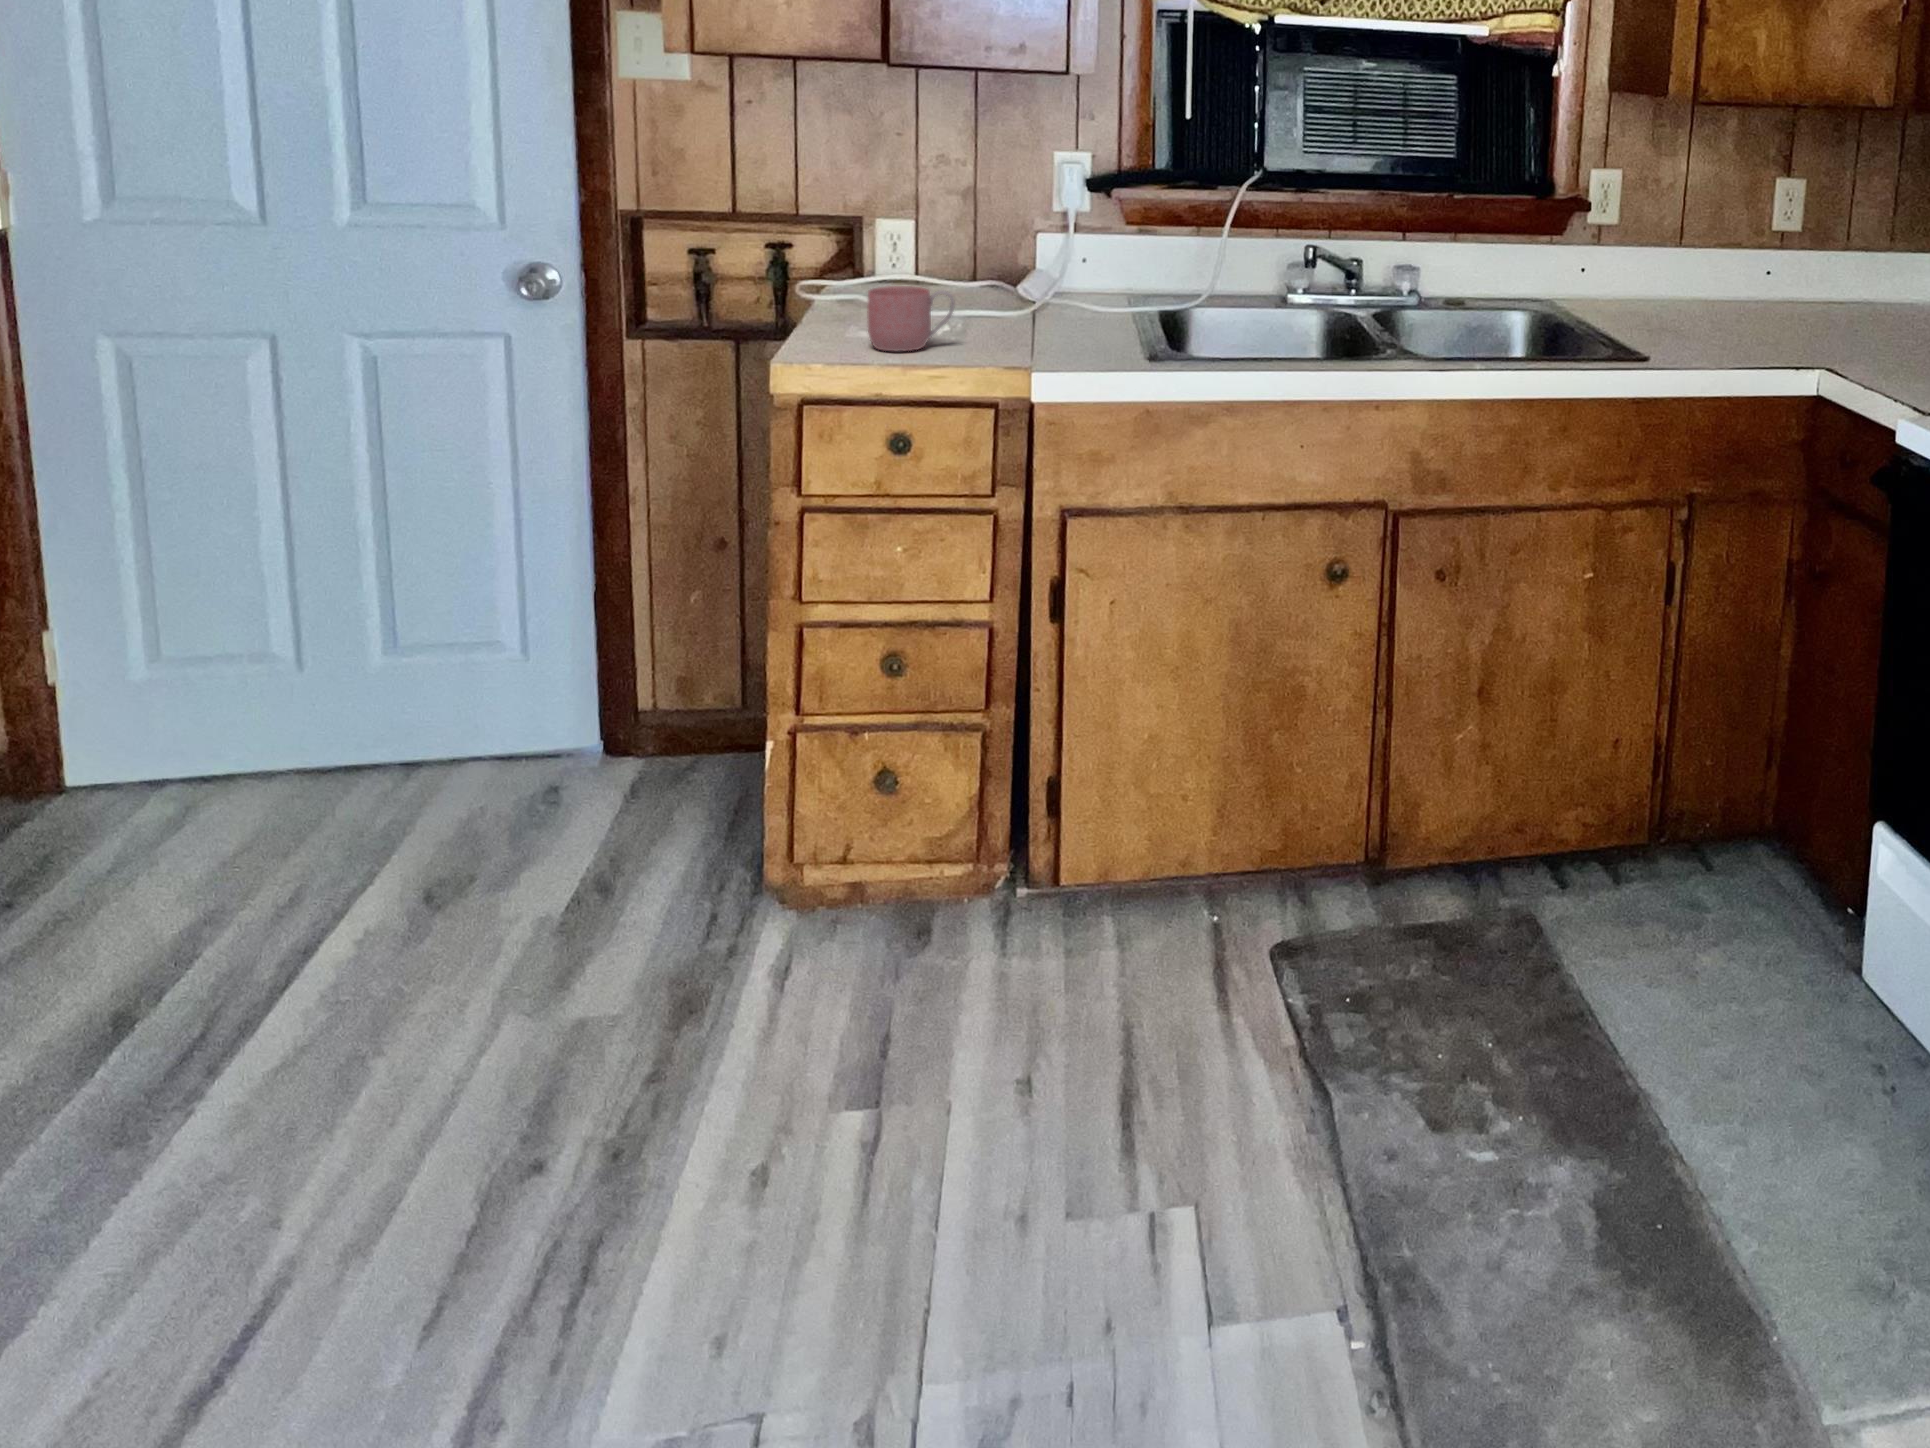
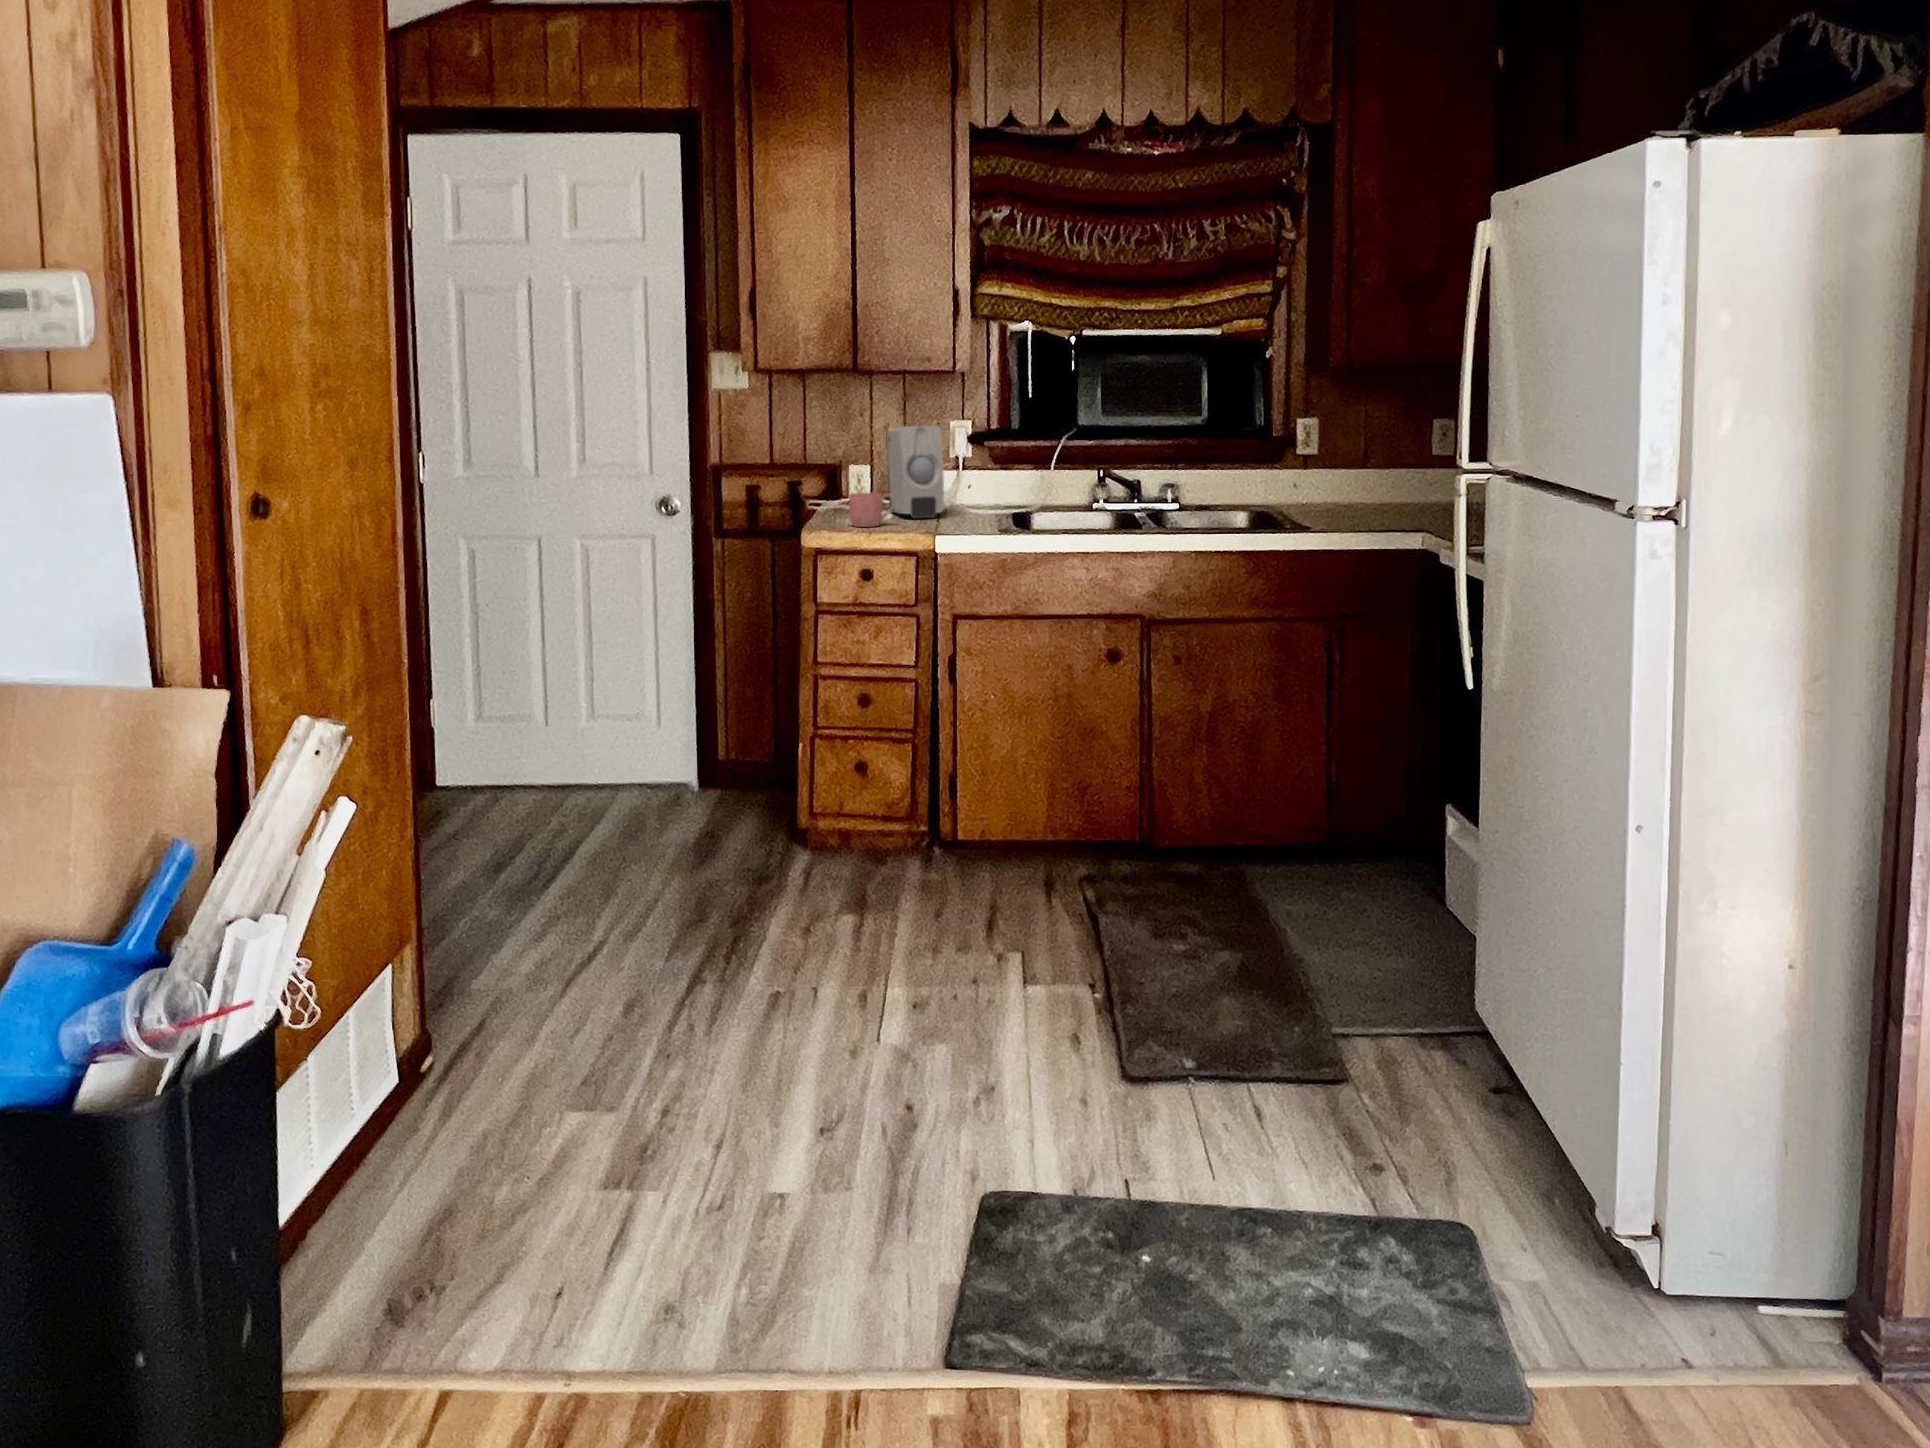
soap dispenser: none [942,166,1044,329] -> present [887,426,944,518]

